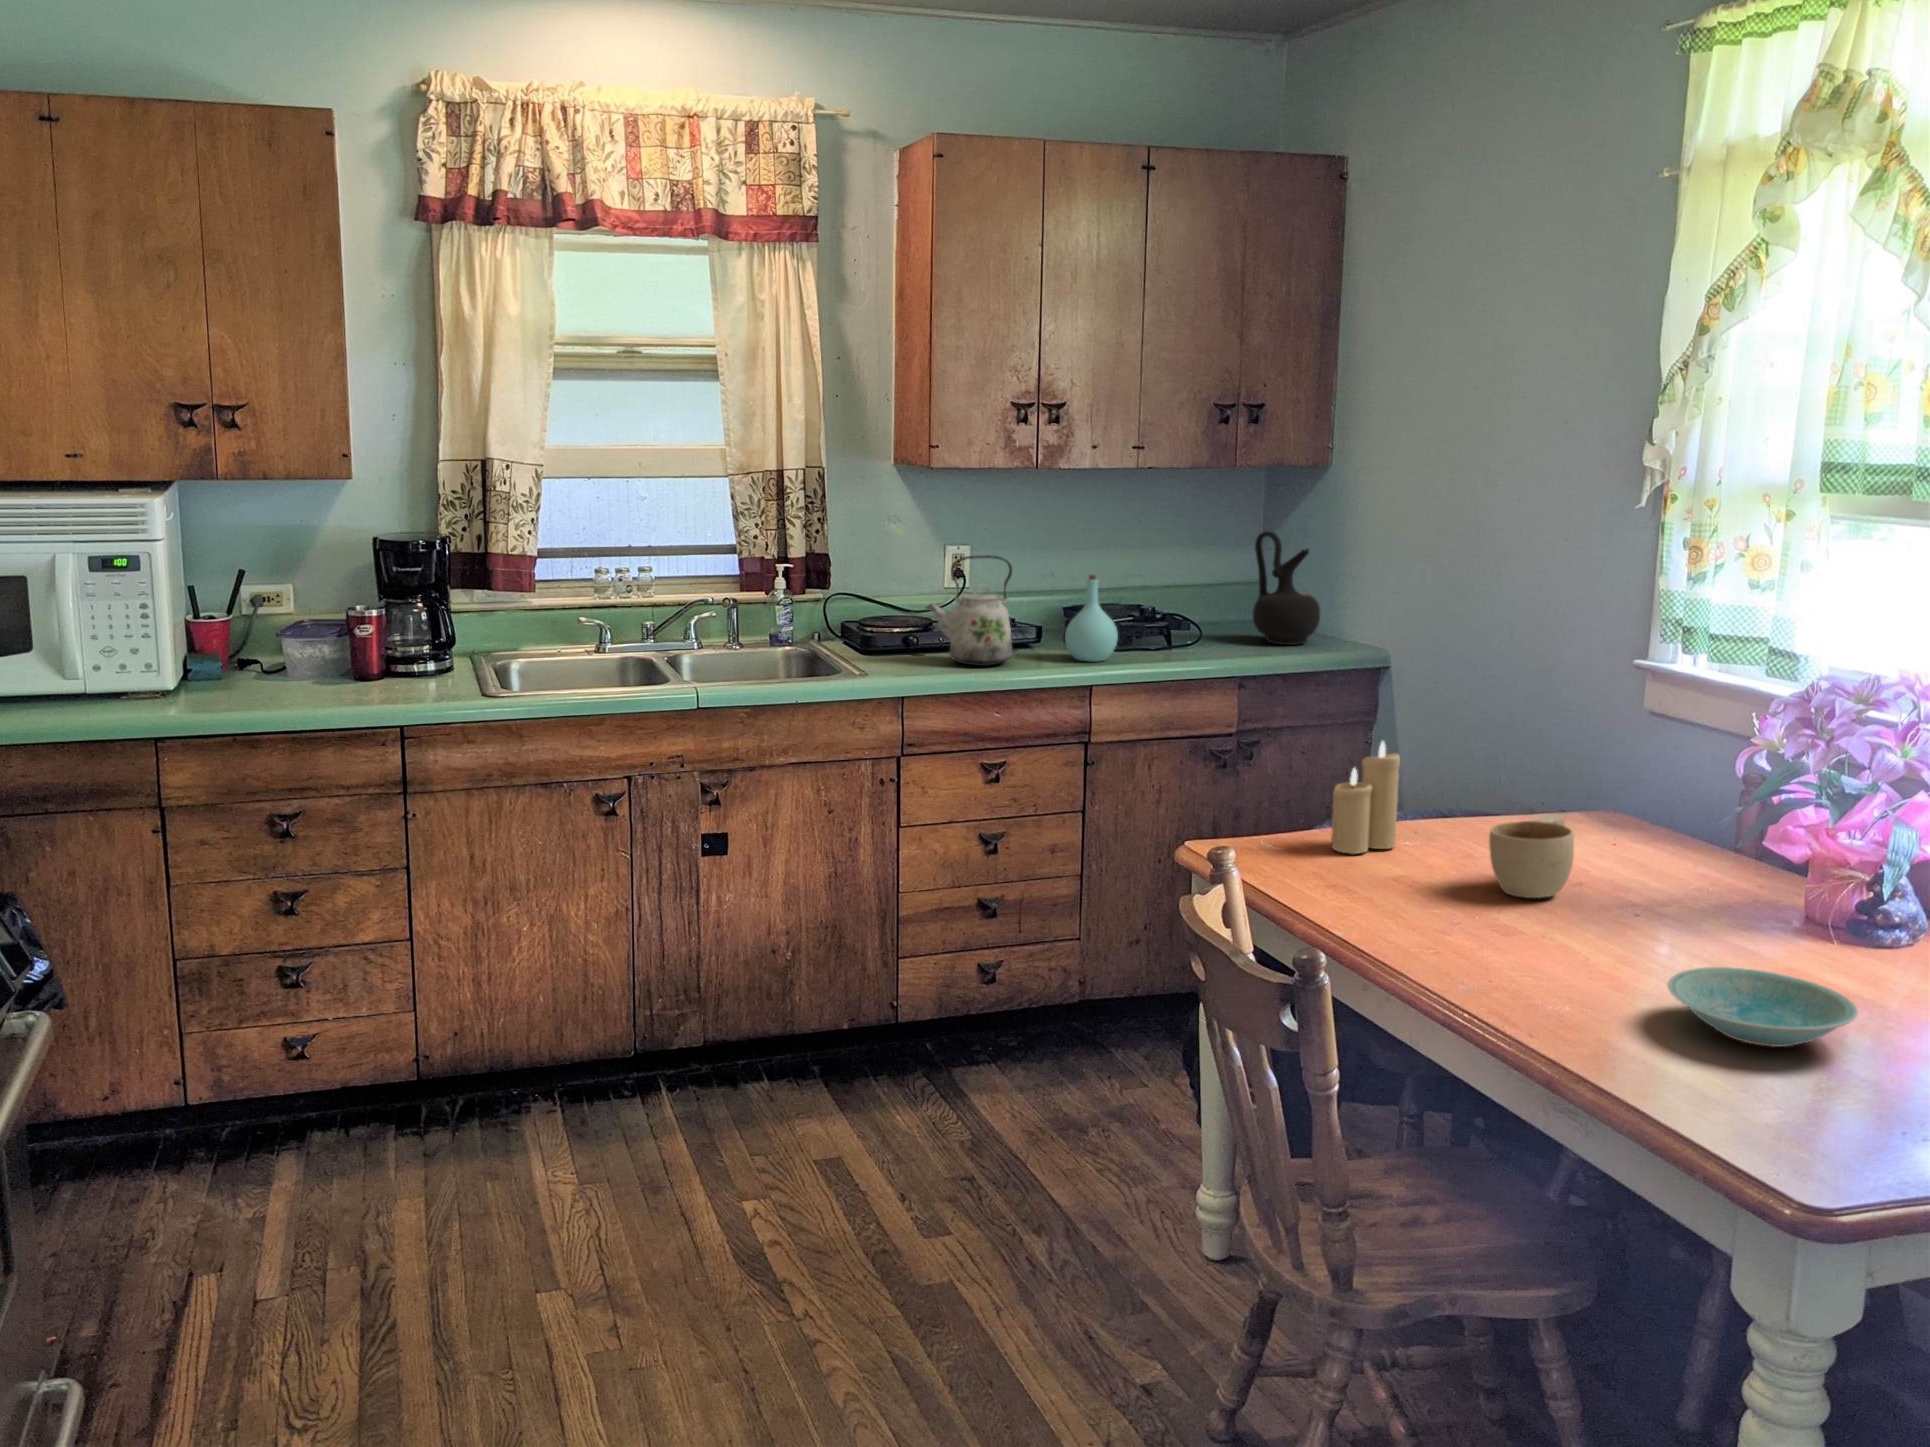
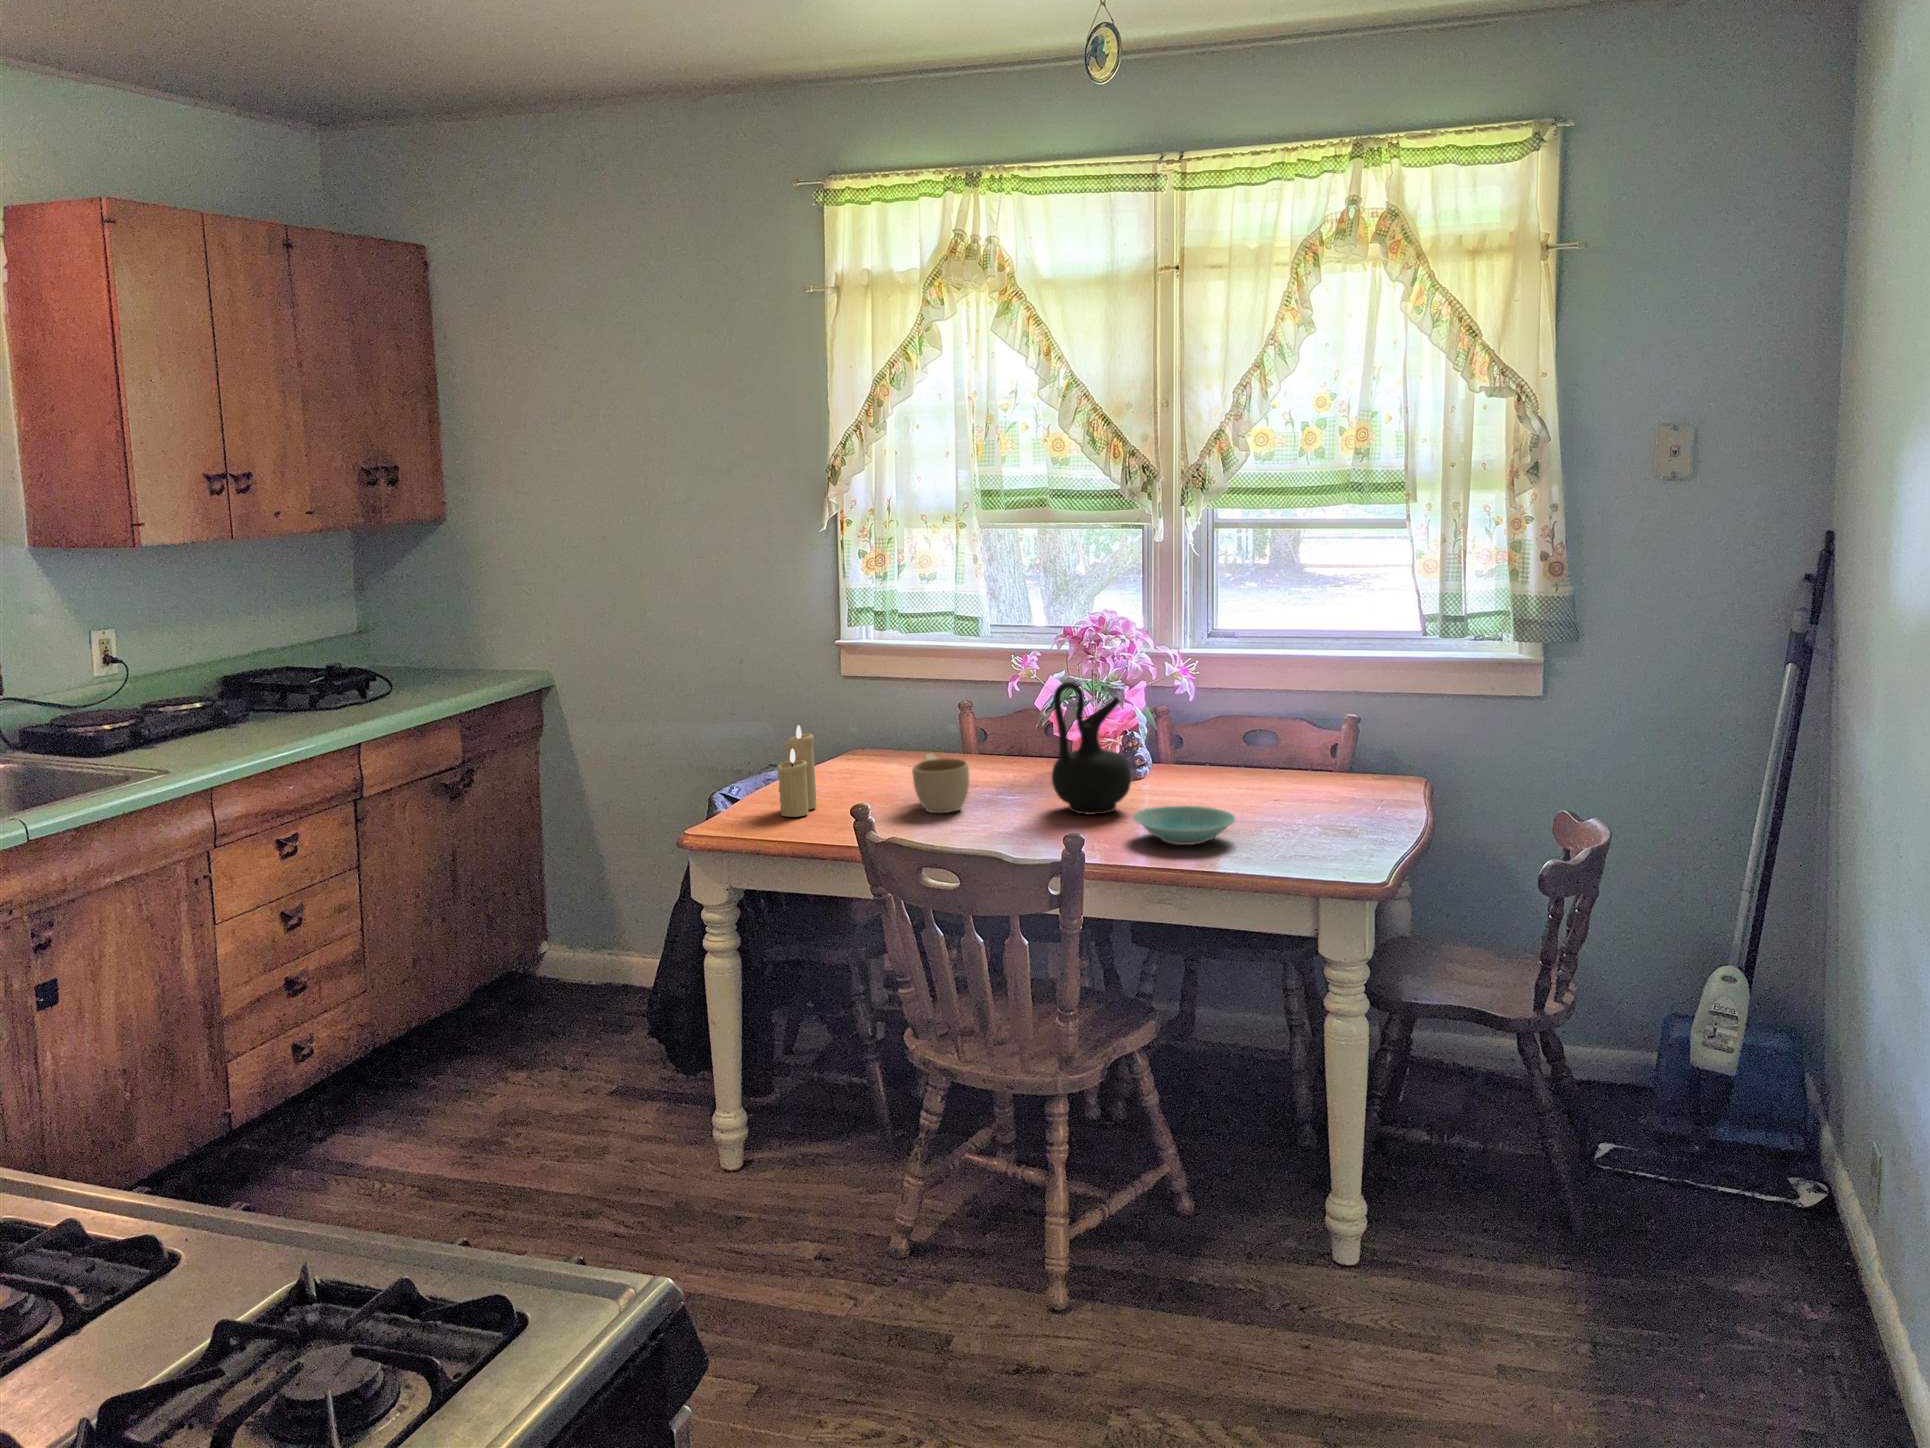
ceramic jug: present [1253,531,1320,645] -> present [1052,682,1131,814]
kettle: present [927,555,1012,666] -> none [182,627,277,745]
bottle: present [1065,575,1118,661] -> none [304,637,362,724]

